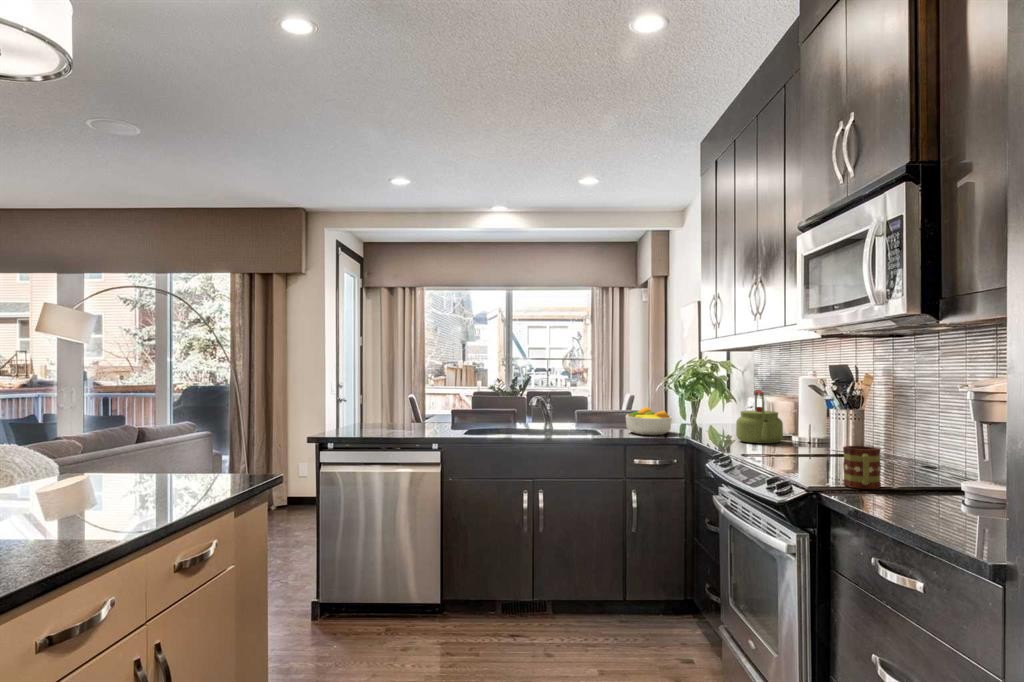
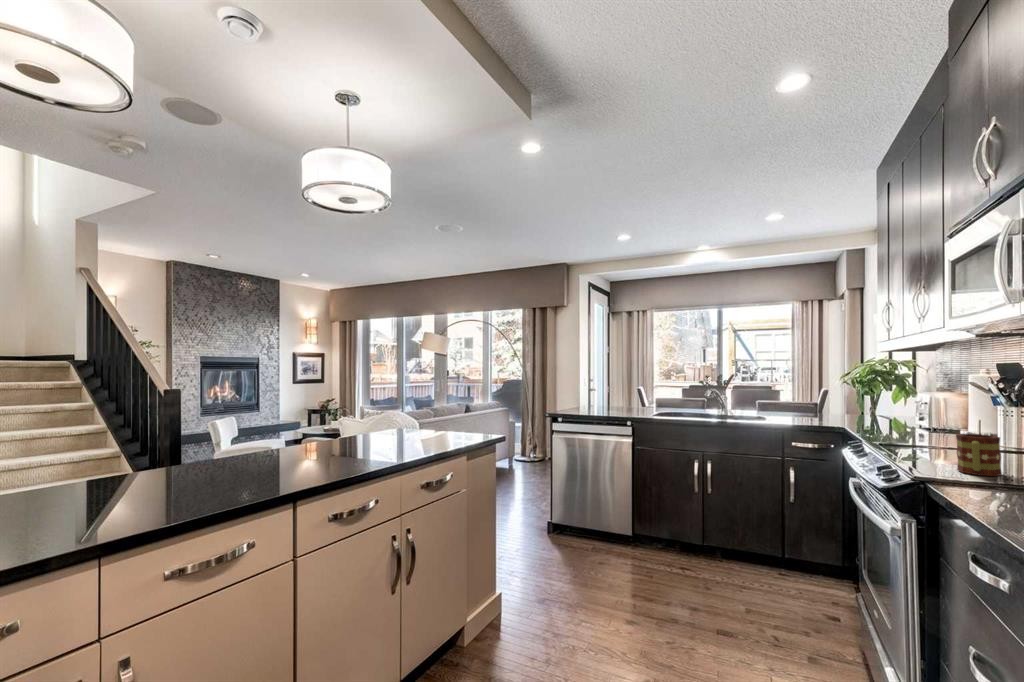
kettle: present [736,390,783,443] -> none [891,384,942,433]
fruit bowl: present [626,407,672,435] -> none [789,398,834,422]

